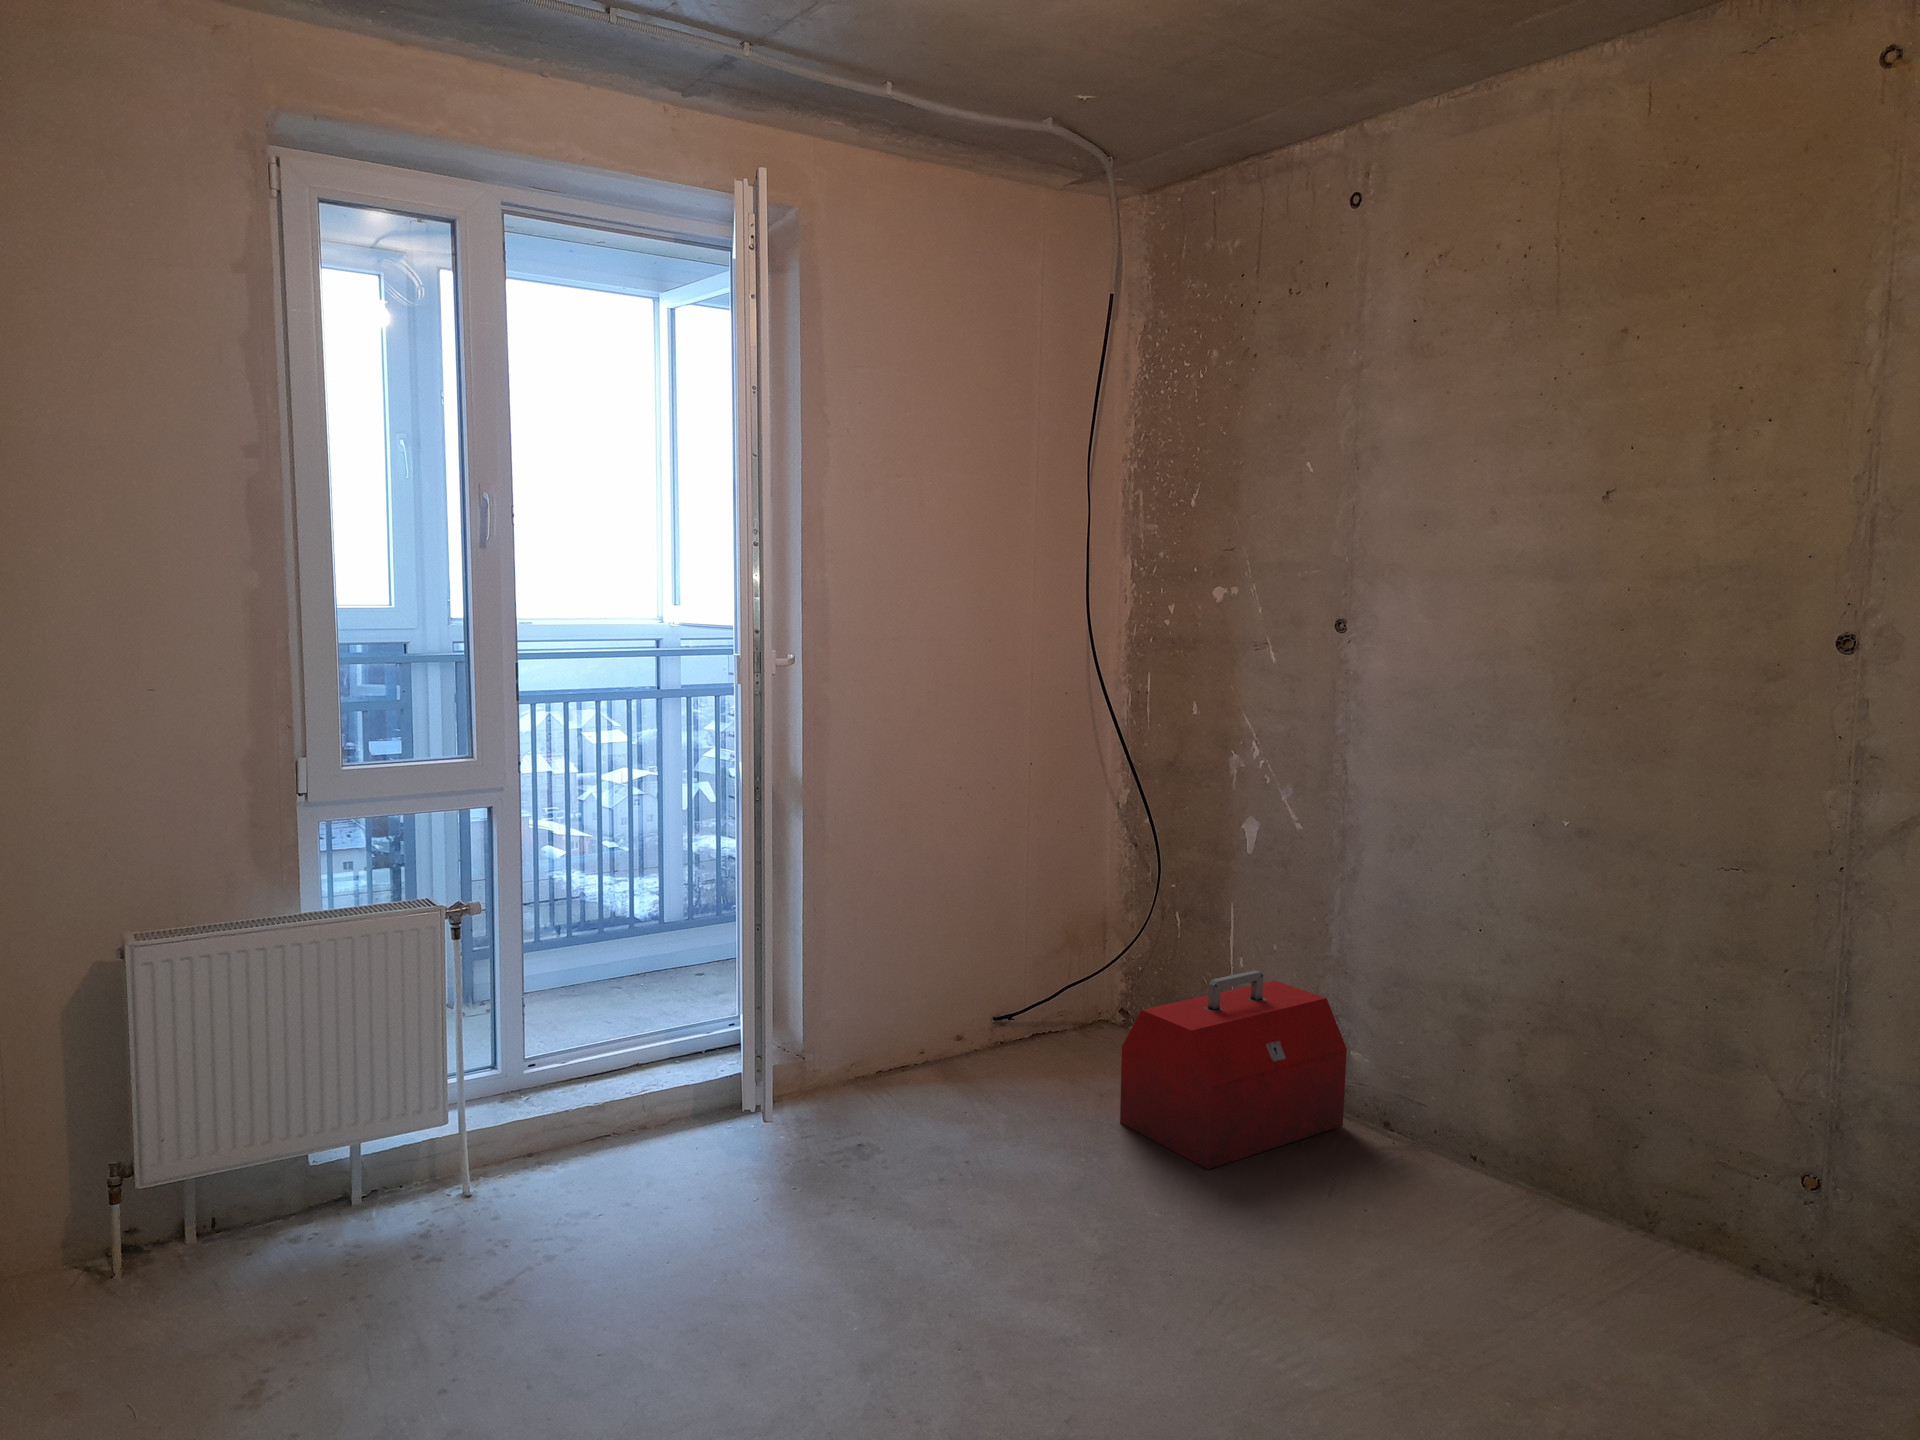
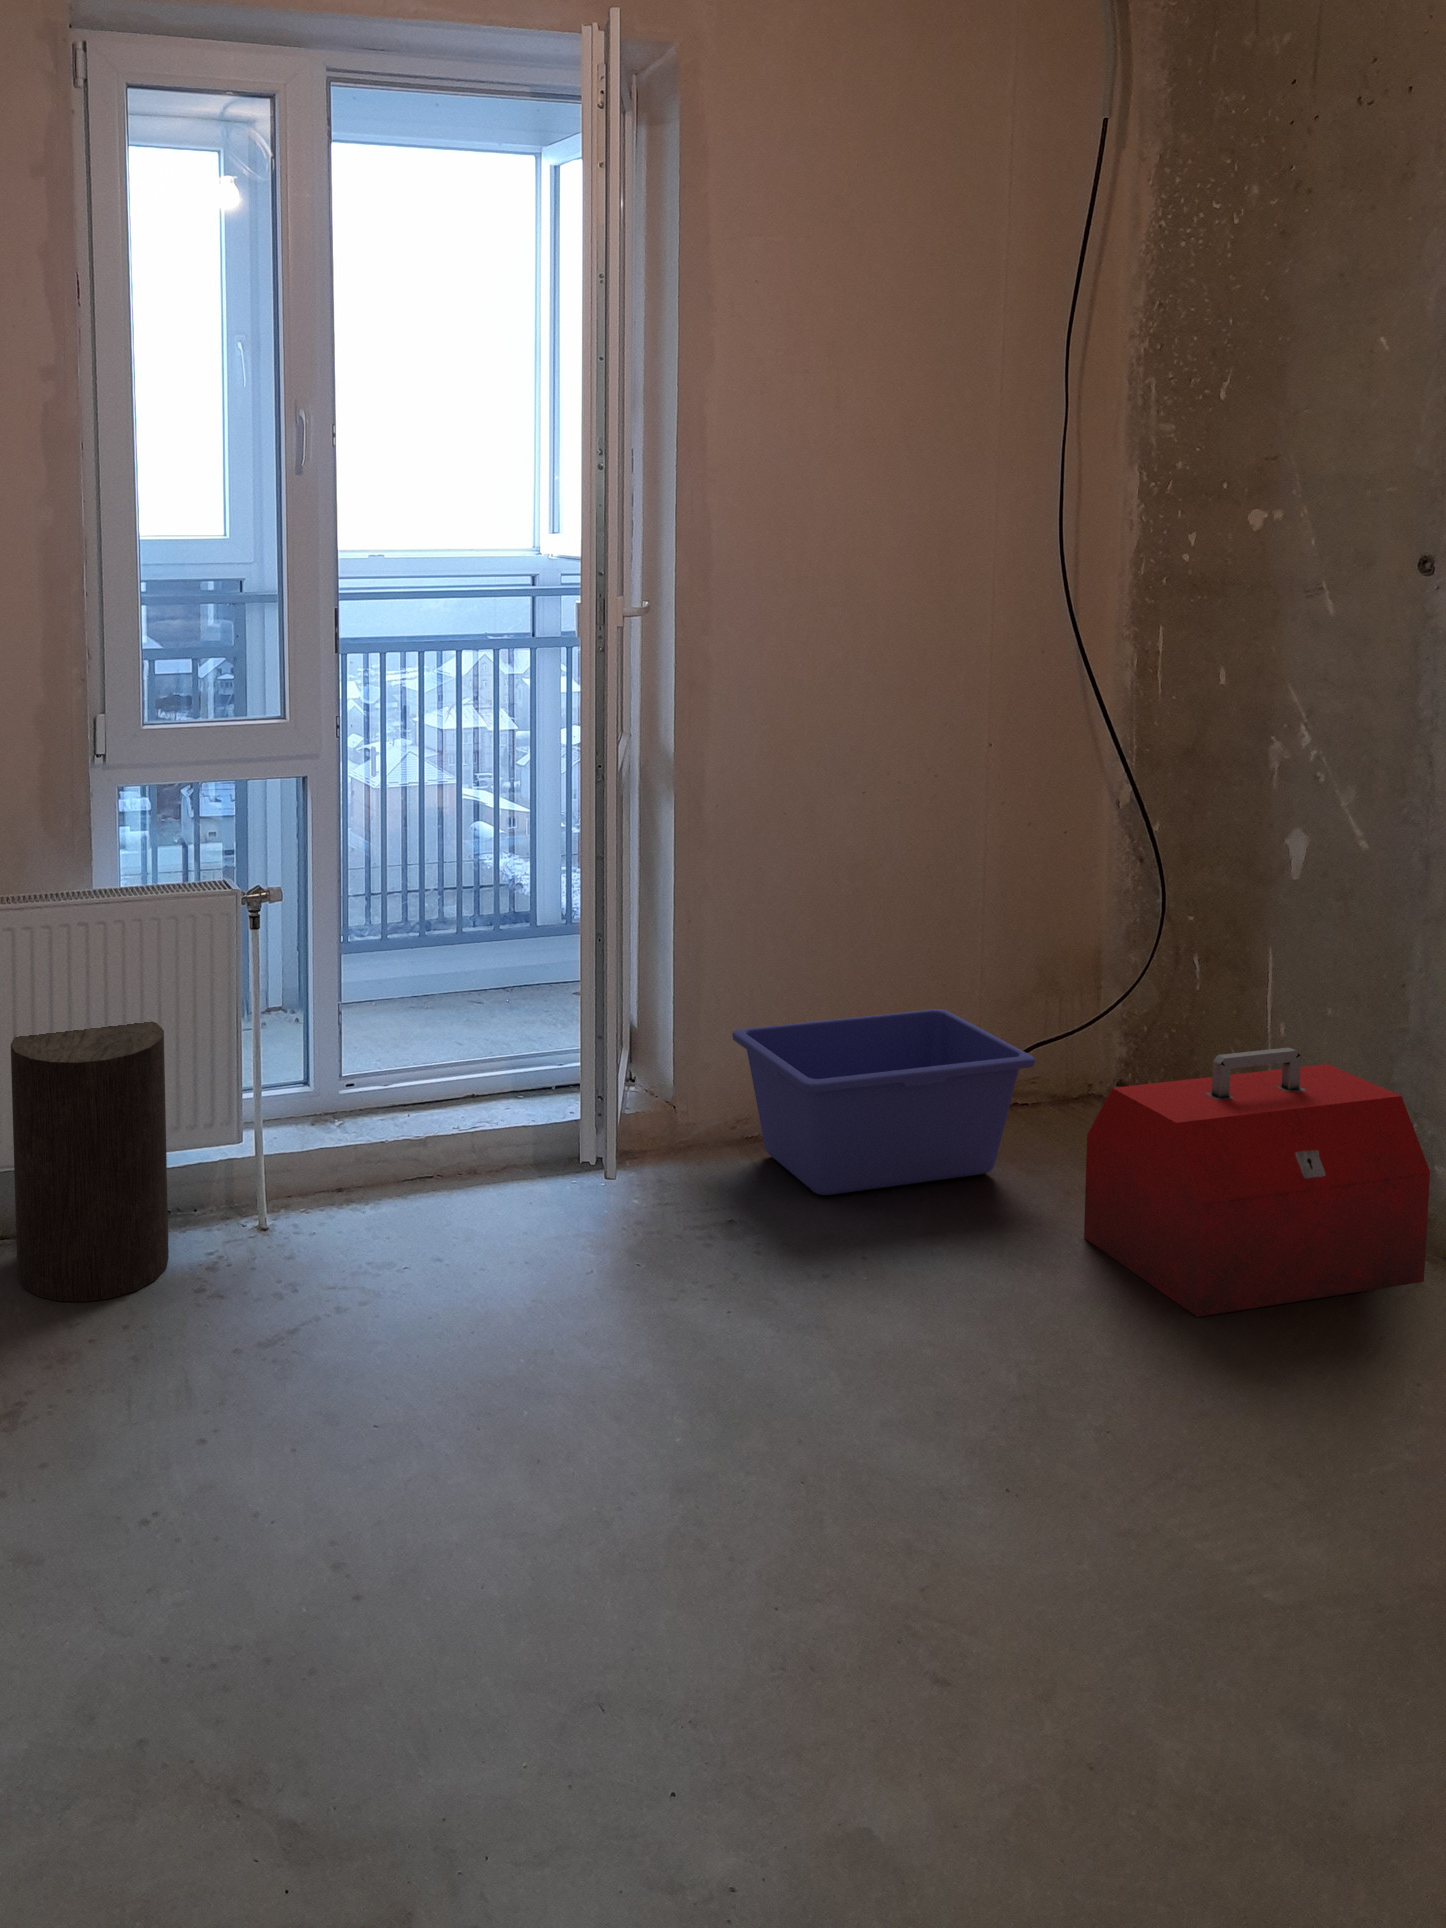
storage bin: none [852,964,1078,1113] -> present [732,1009,1035,1195]
stool: none [229,1021,386,1284] -> present [11,1020,169,1302]

